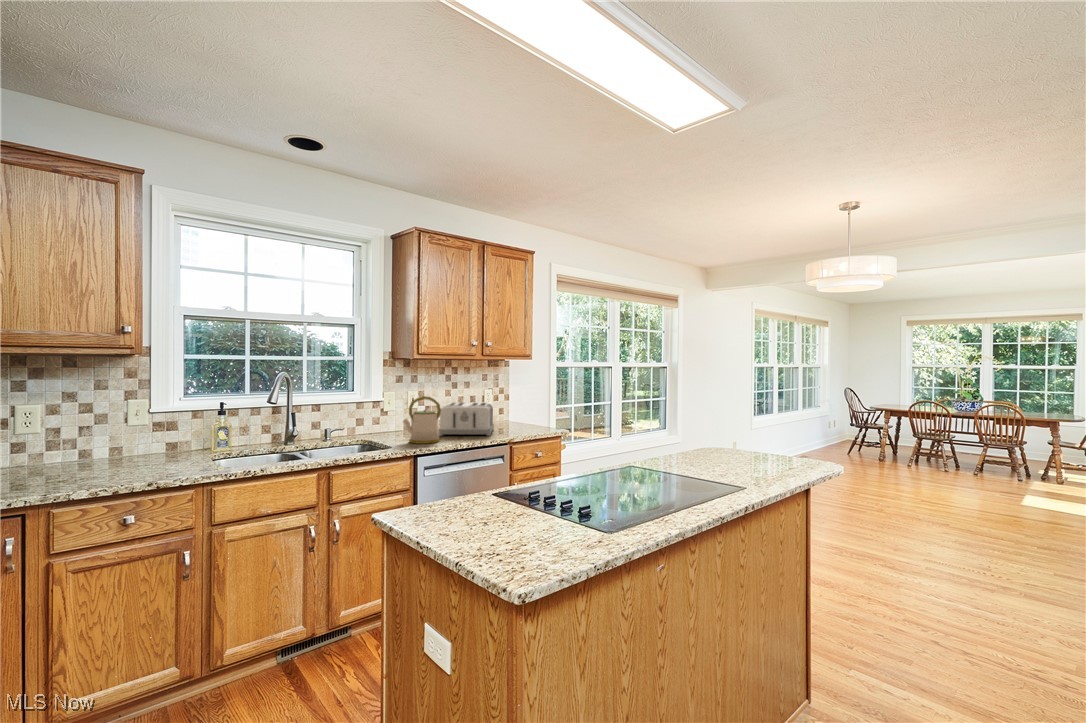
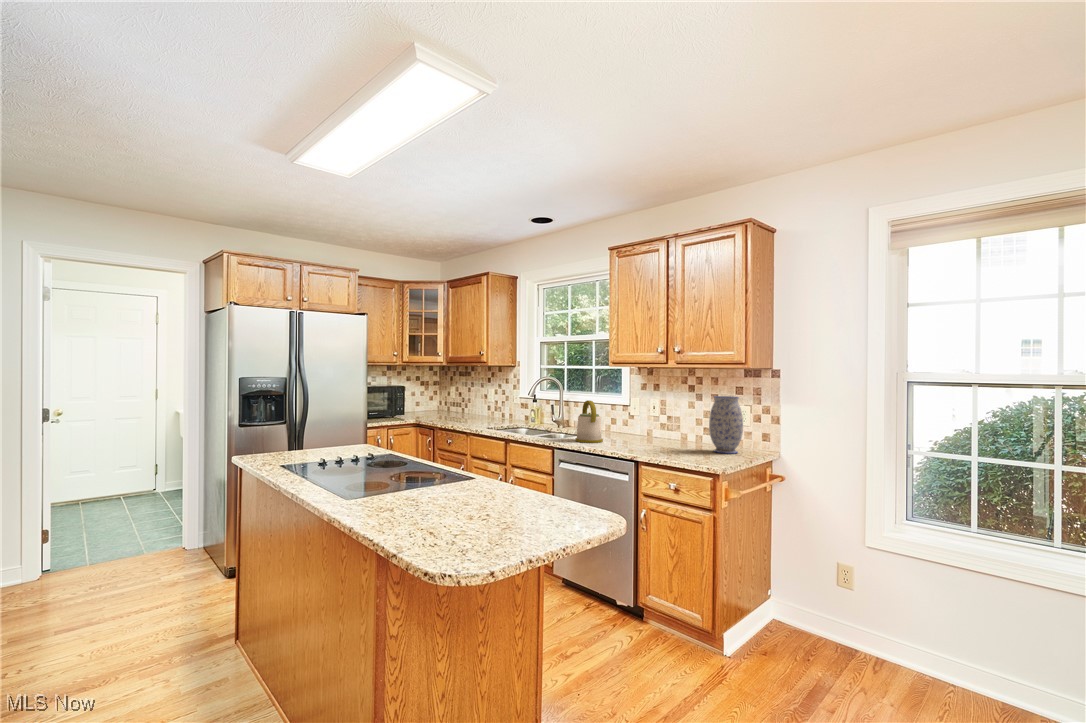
vase: none [490,382,515,427] -> present [709,396,743,454]
toaster: present [439,403,494,436] -> none [619,413,689,451]

